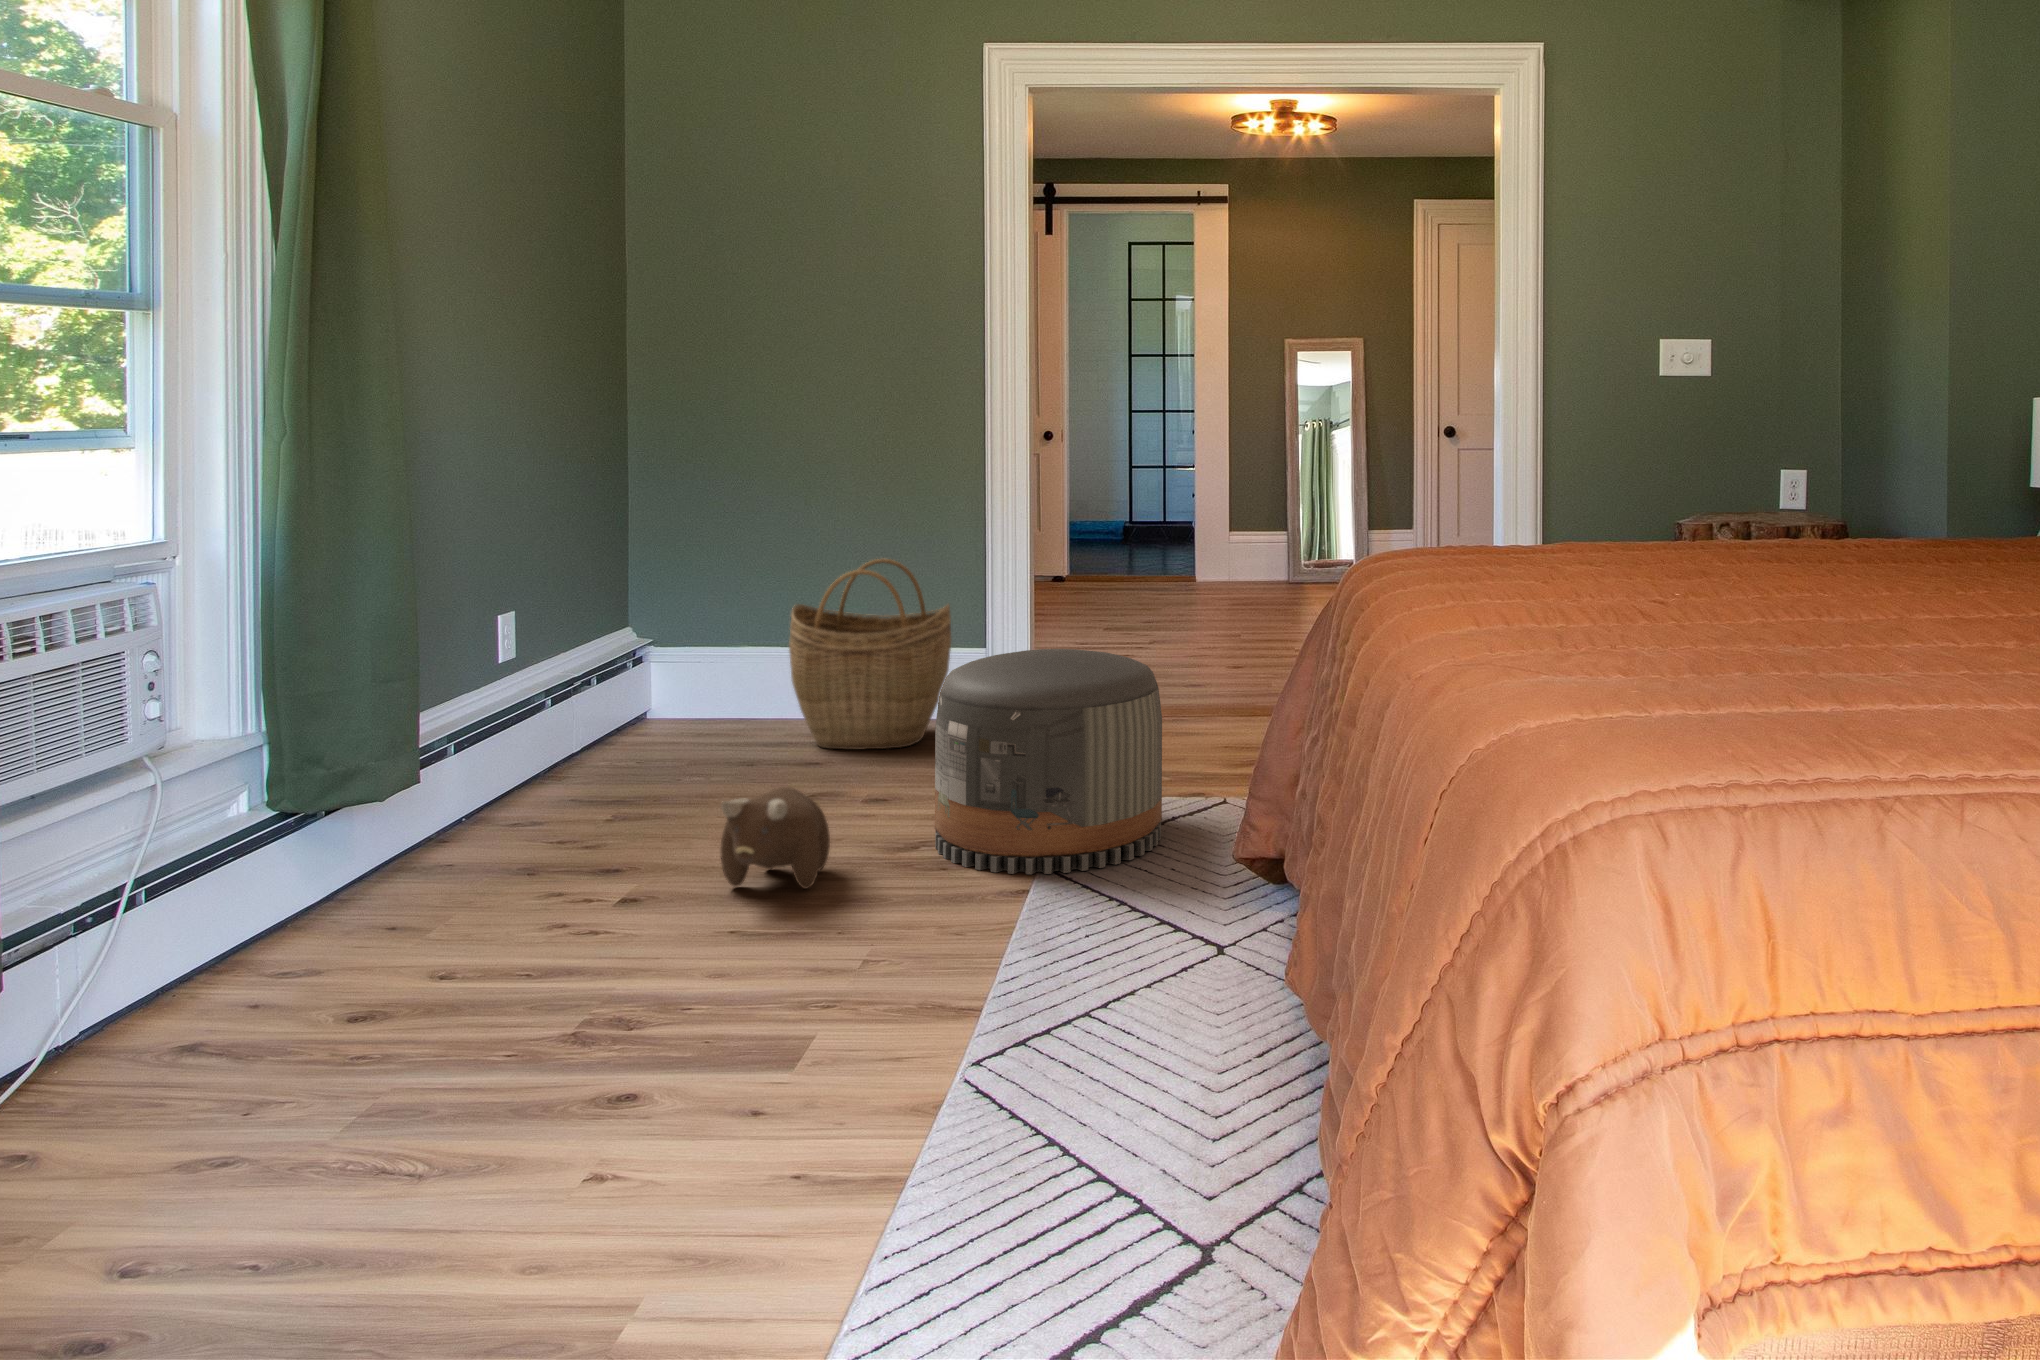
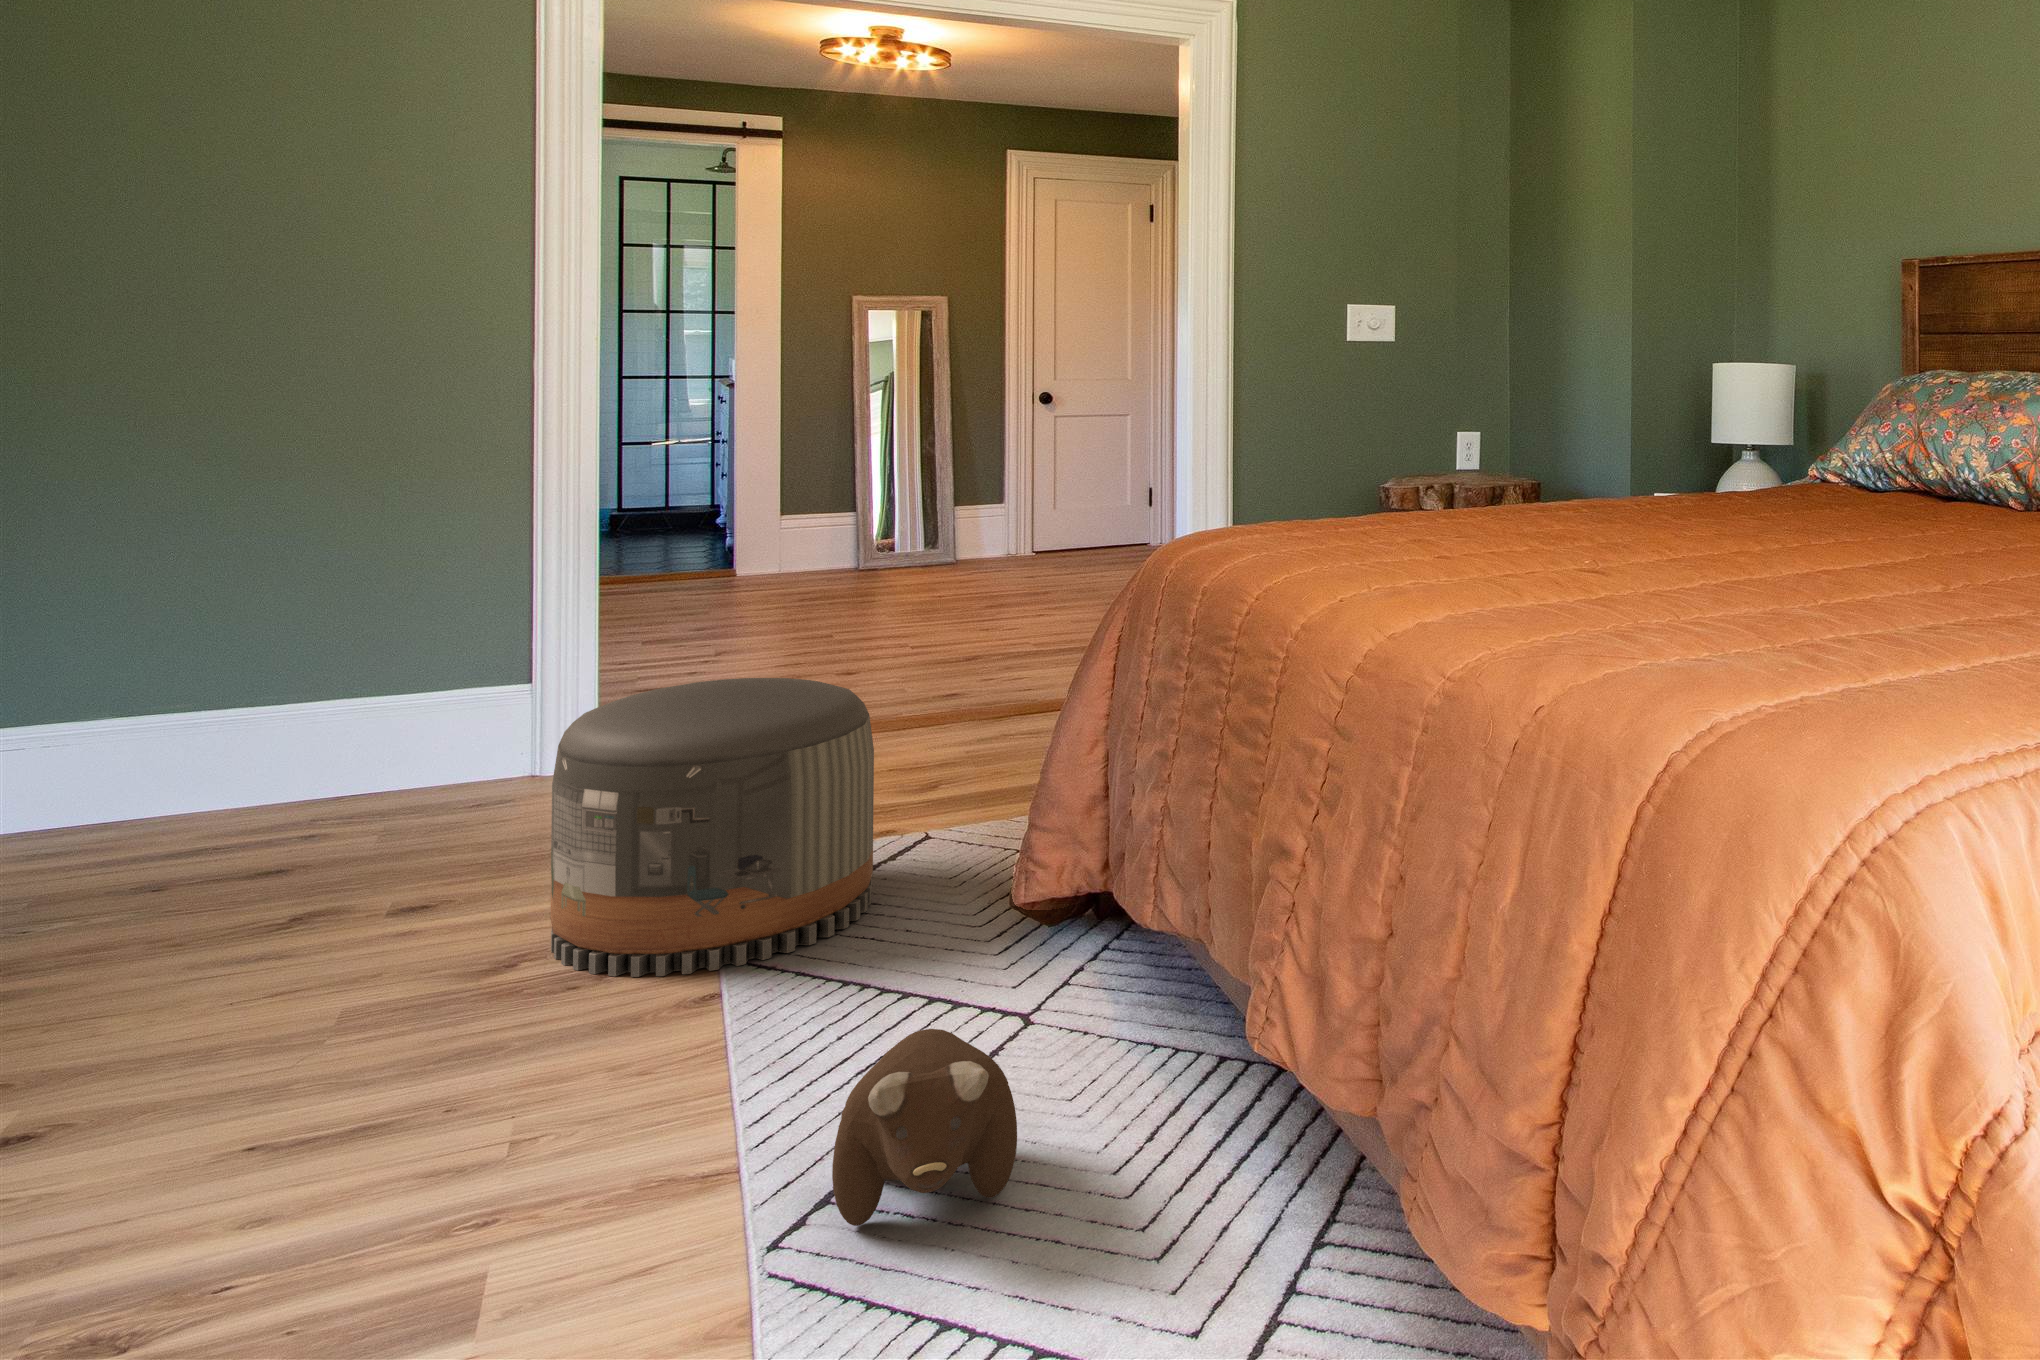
woven basket: present [789,559,951,749] -> none [238,581,503,846]
plush toy: present [720,787,830,889] -> present [832,1029,1017,1226]

